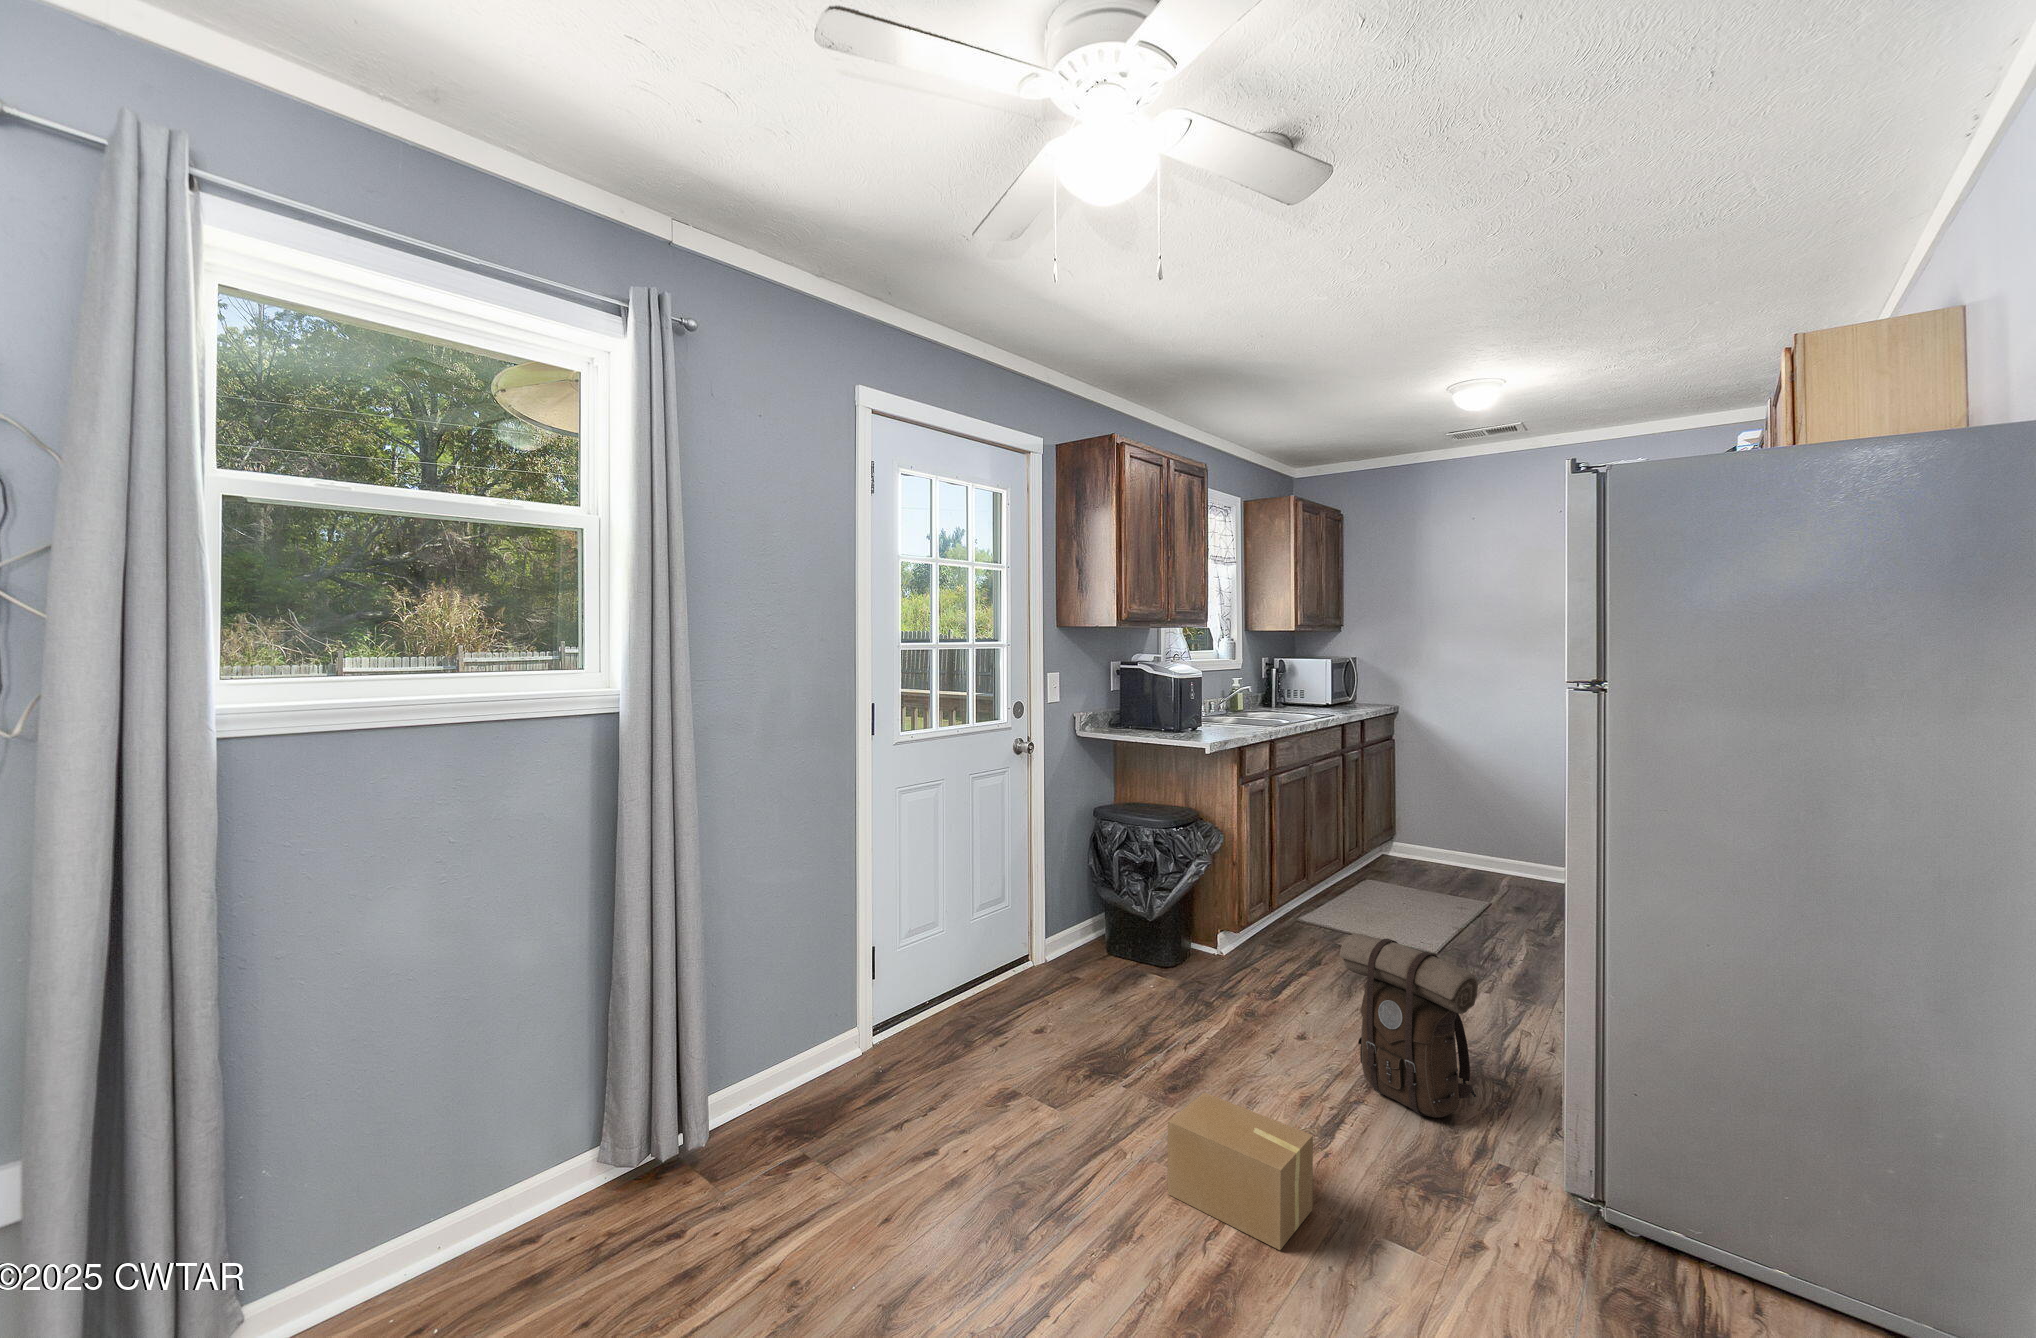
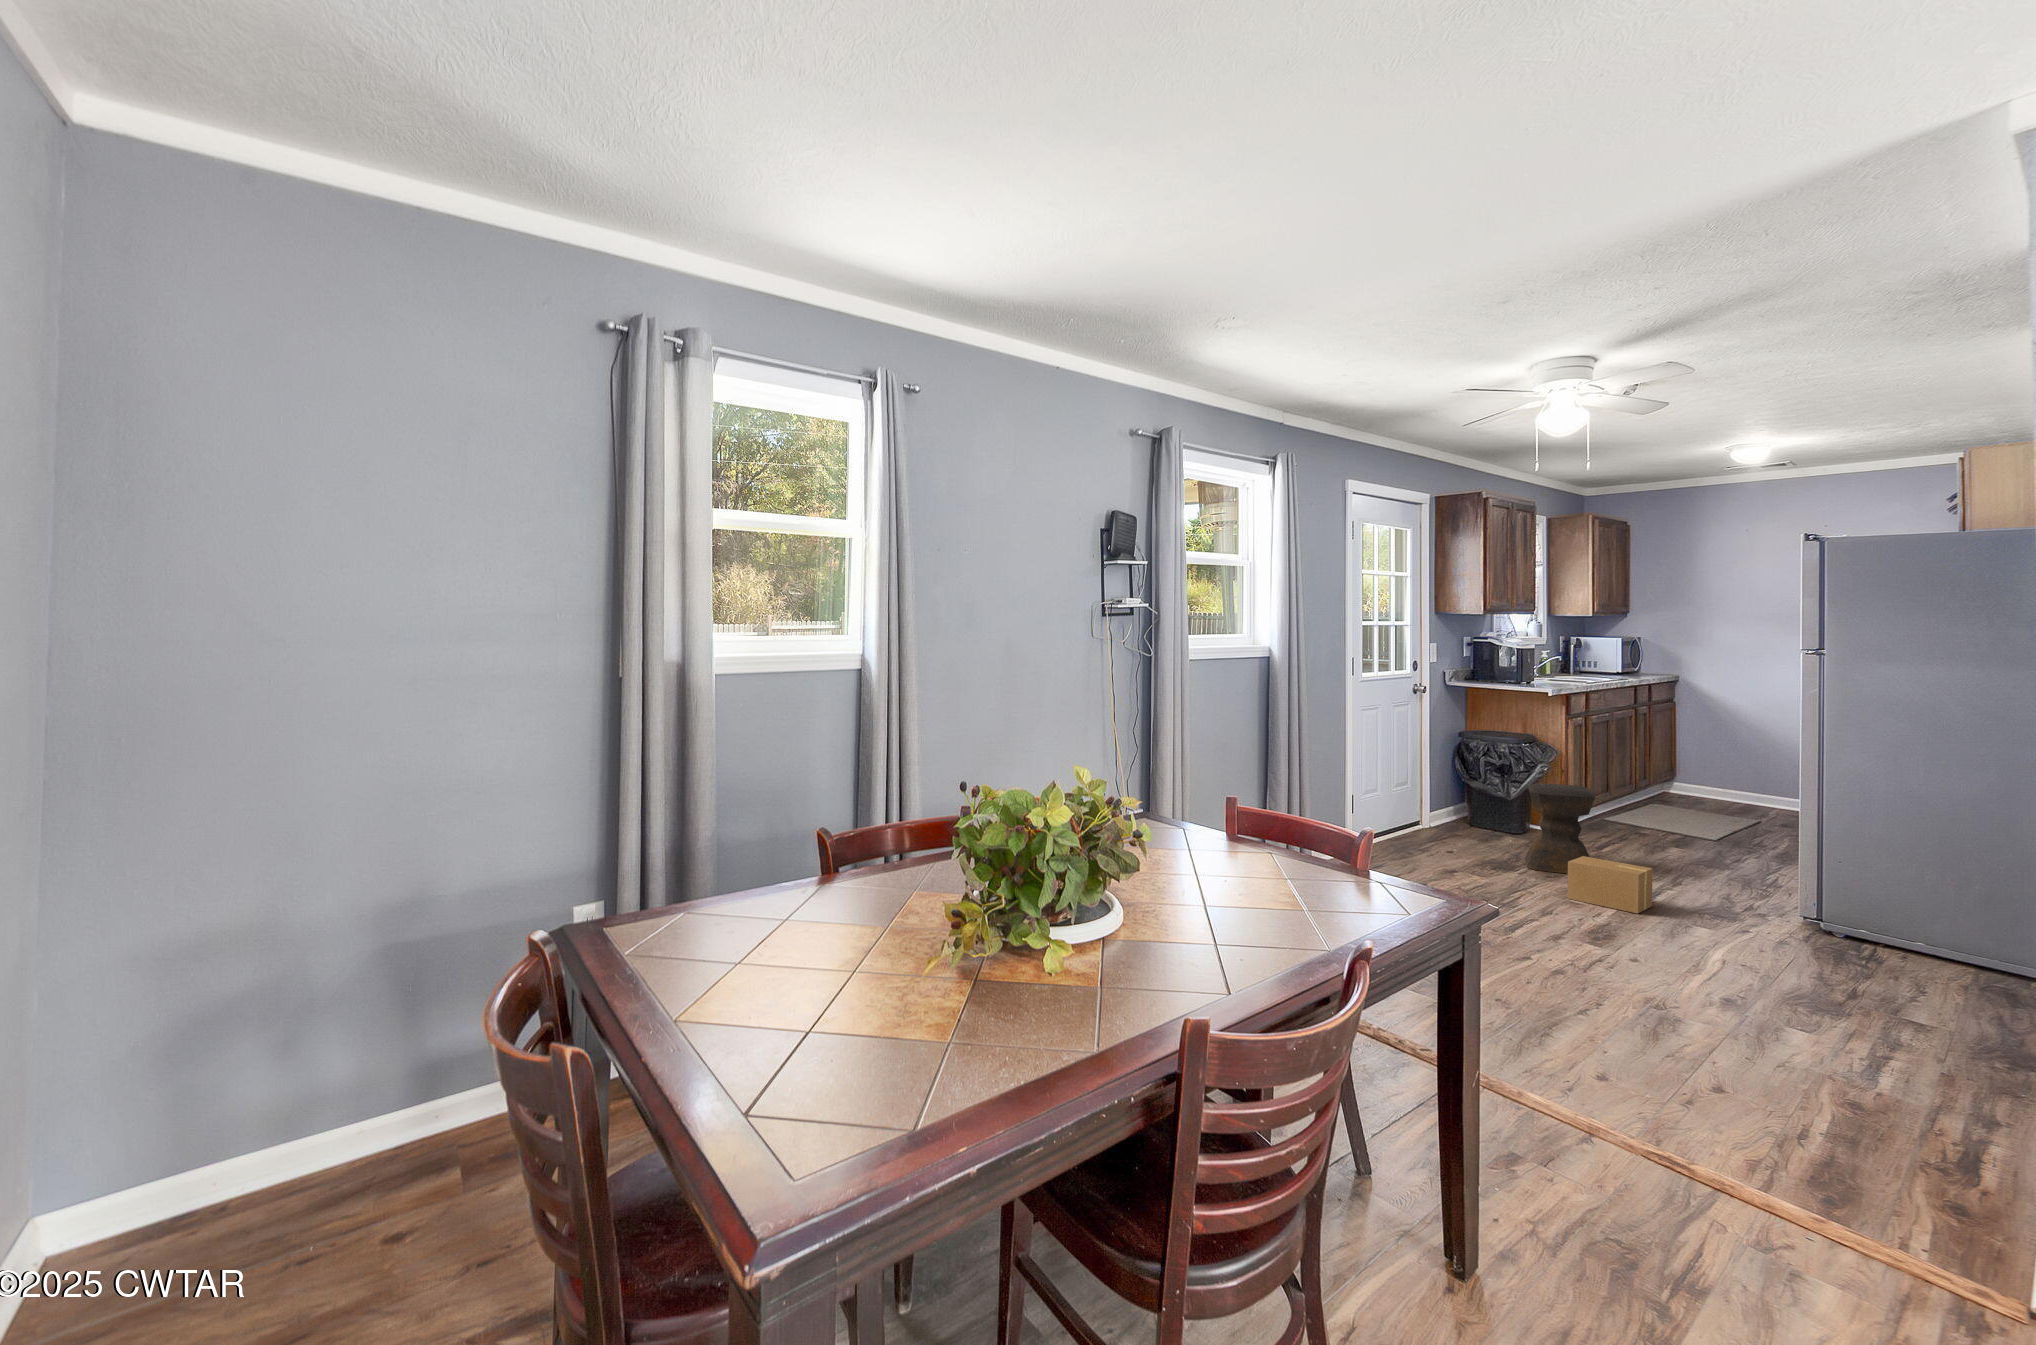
stool: none [1140,915,1247,1096] -> present [1525,783,1595,873]
backpack: present [1340,934,1478,1118] -> none [1657,791,1750,887]

